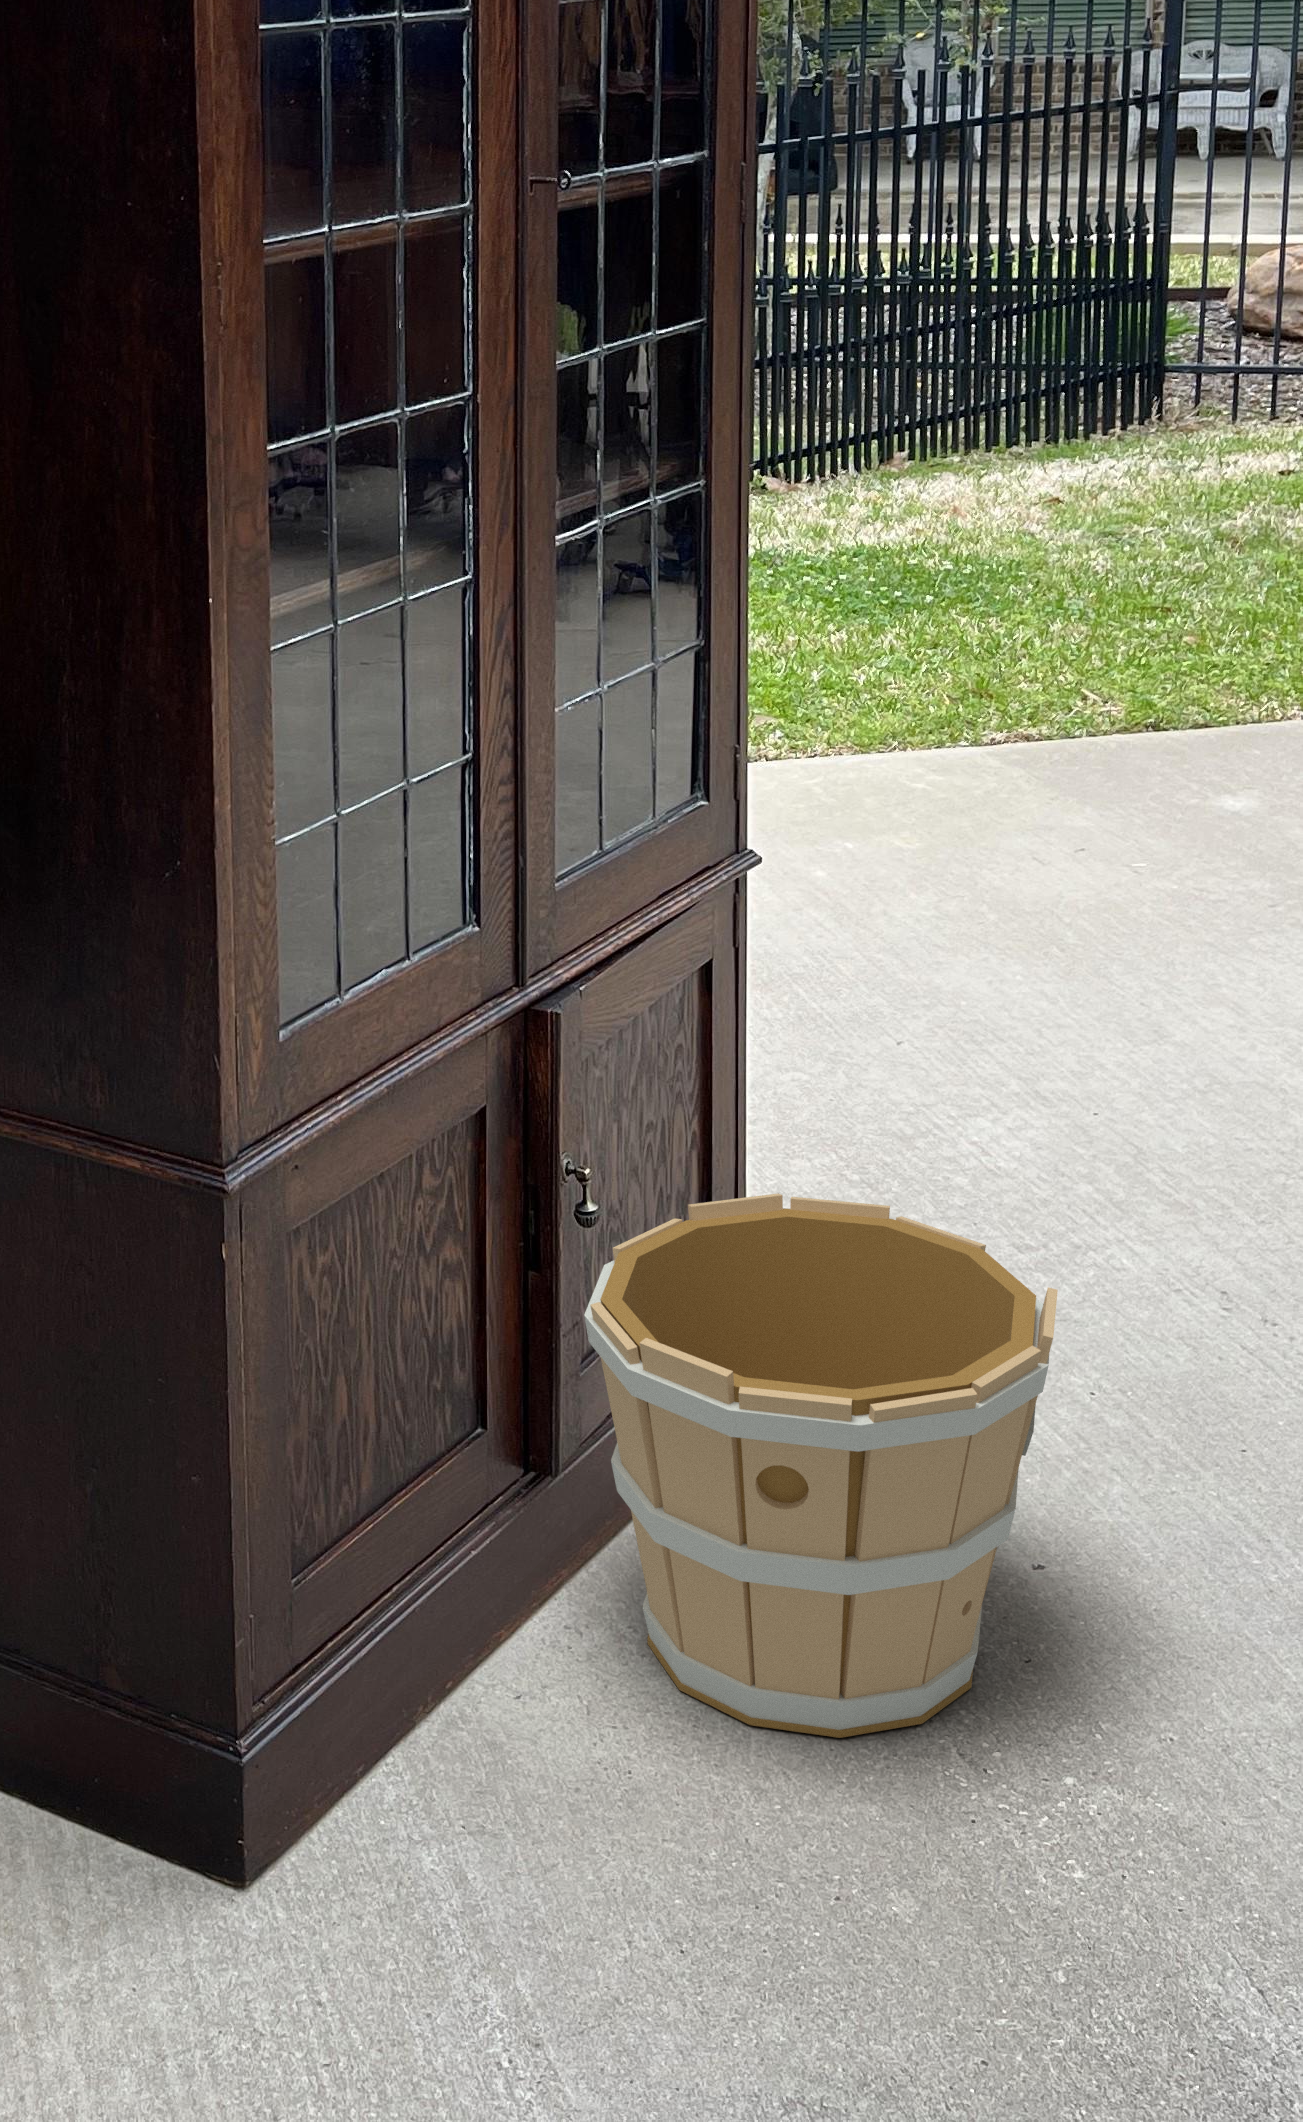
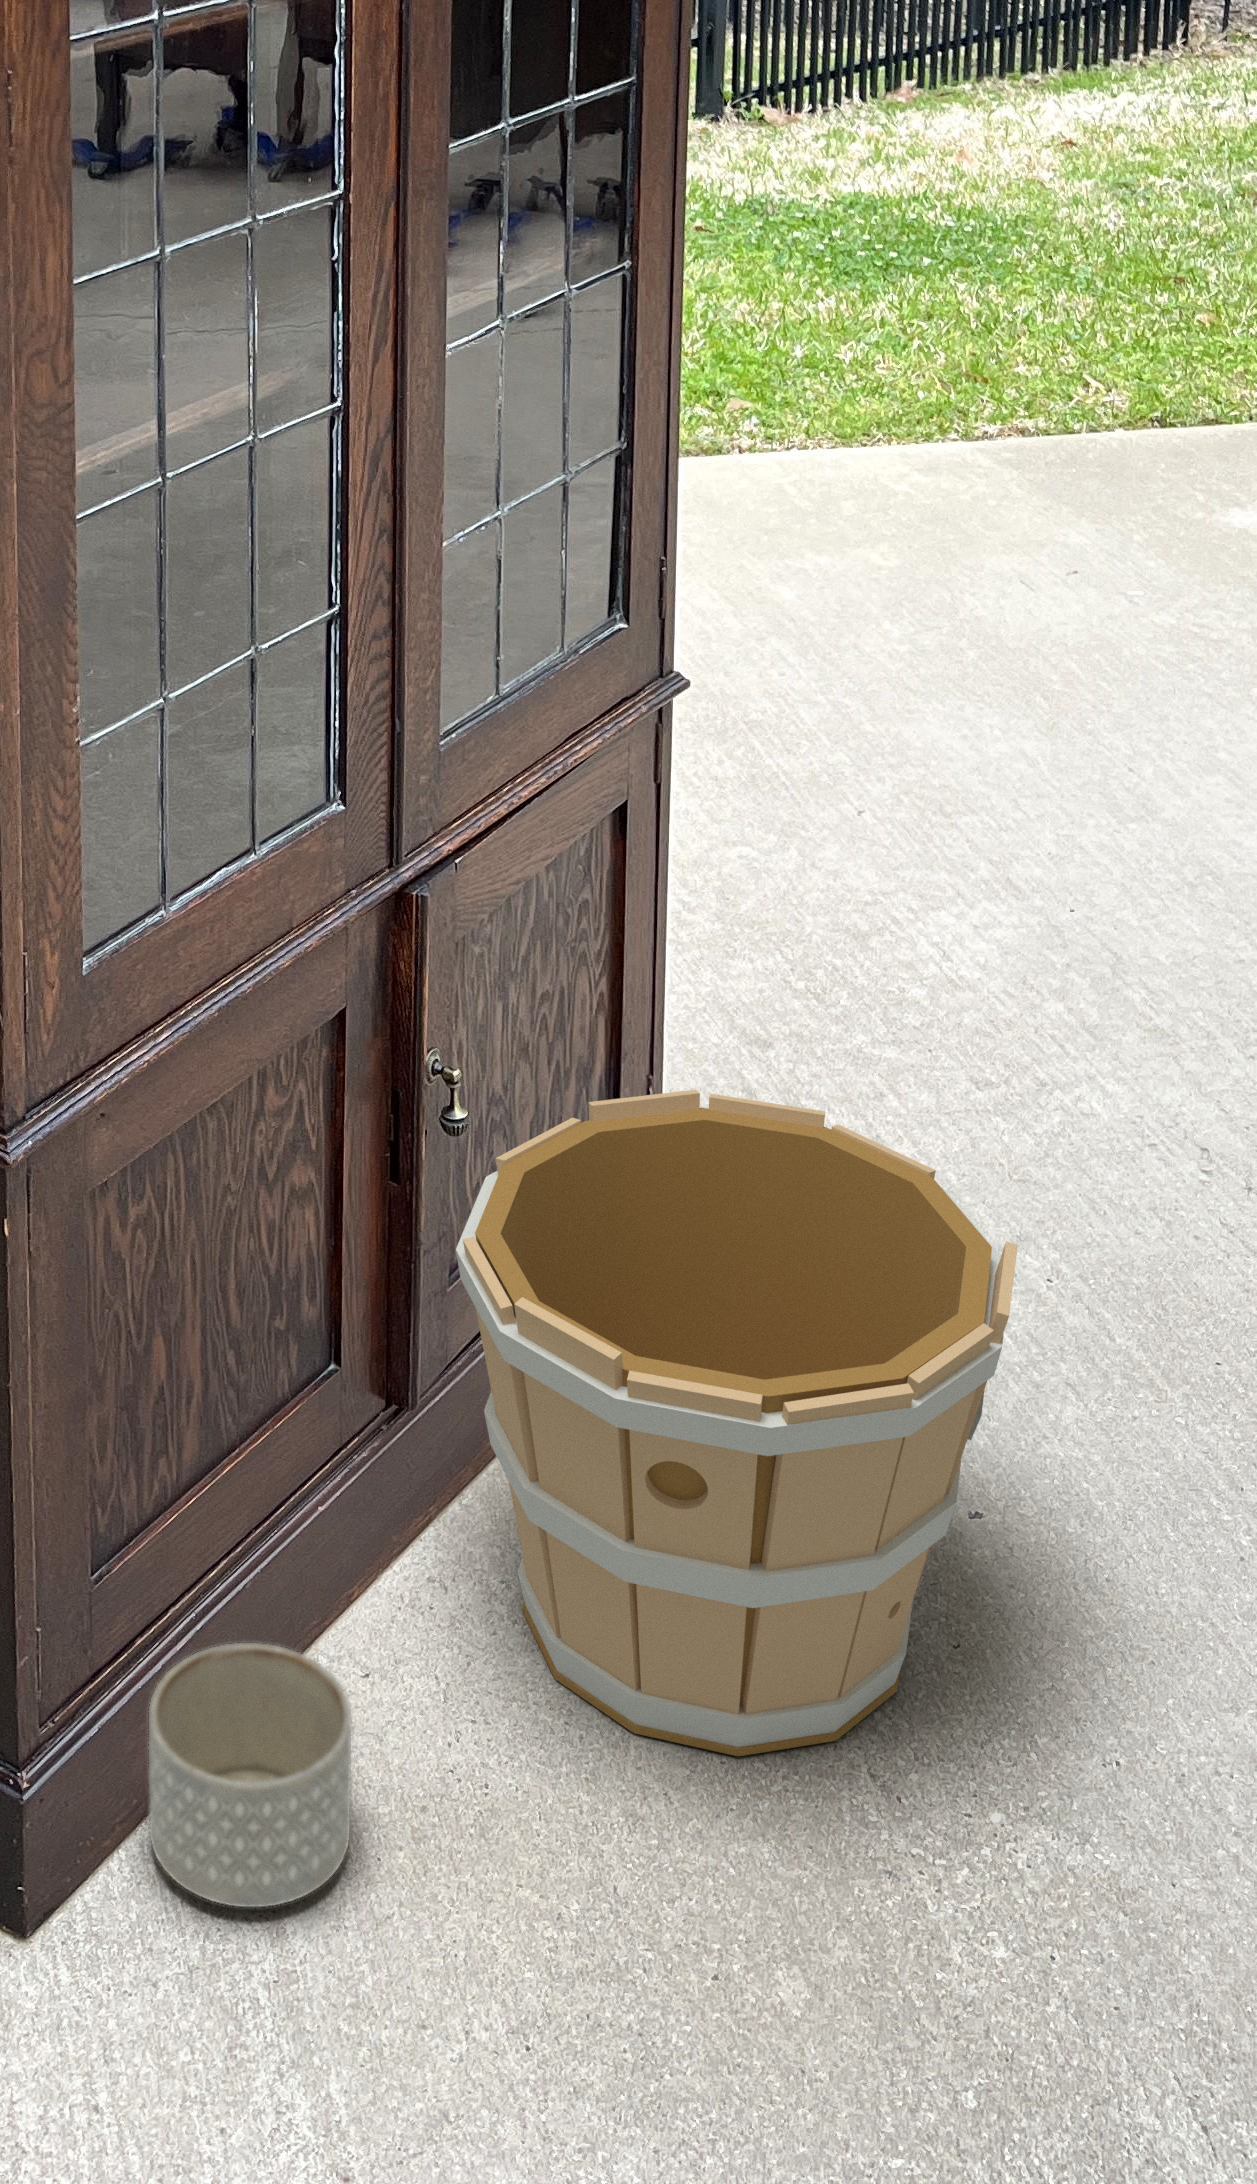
planter: none [343,1646,516,1855] -> present [149,1643,352,1907]

